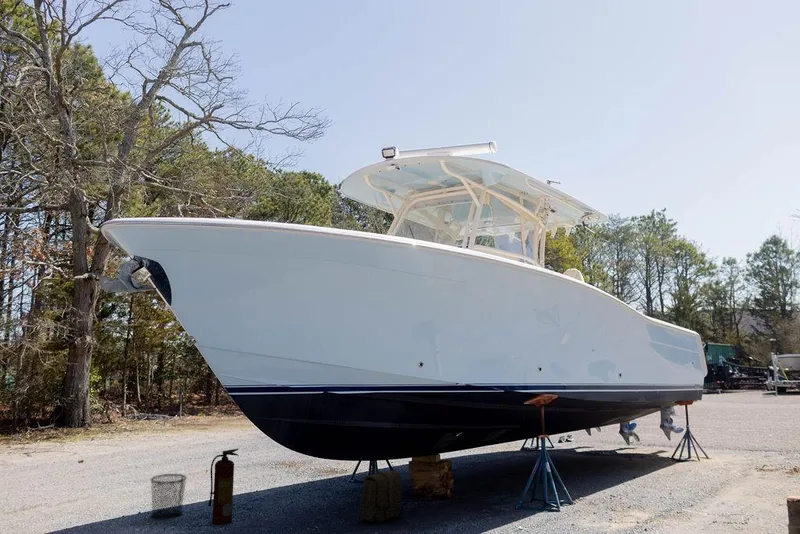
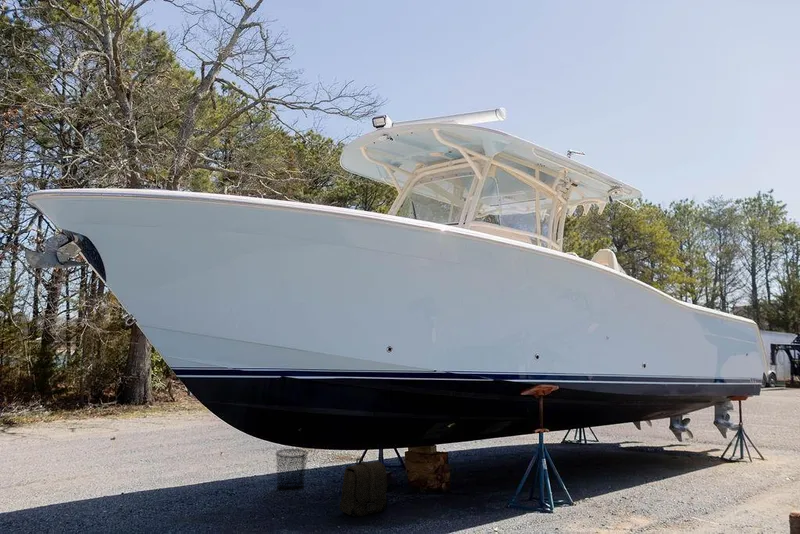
fire extinguisher: present [208,449,238,525] -> none [188,433,219,511]
waste bin: present [151,474,186,519] -> present [276,449,308,490]

